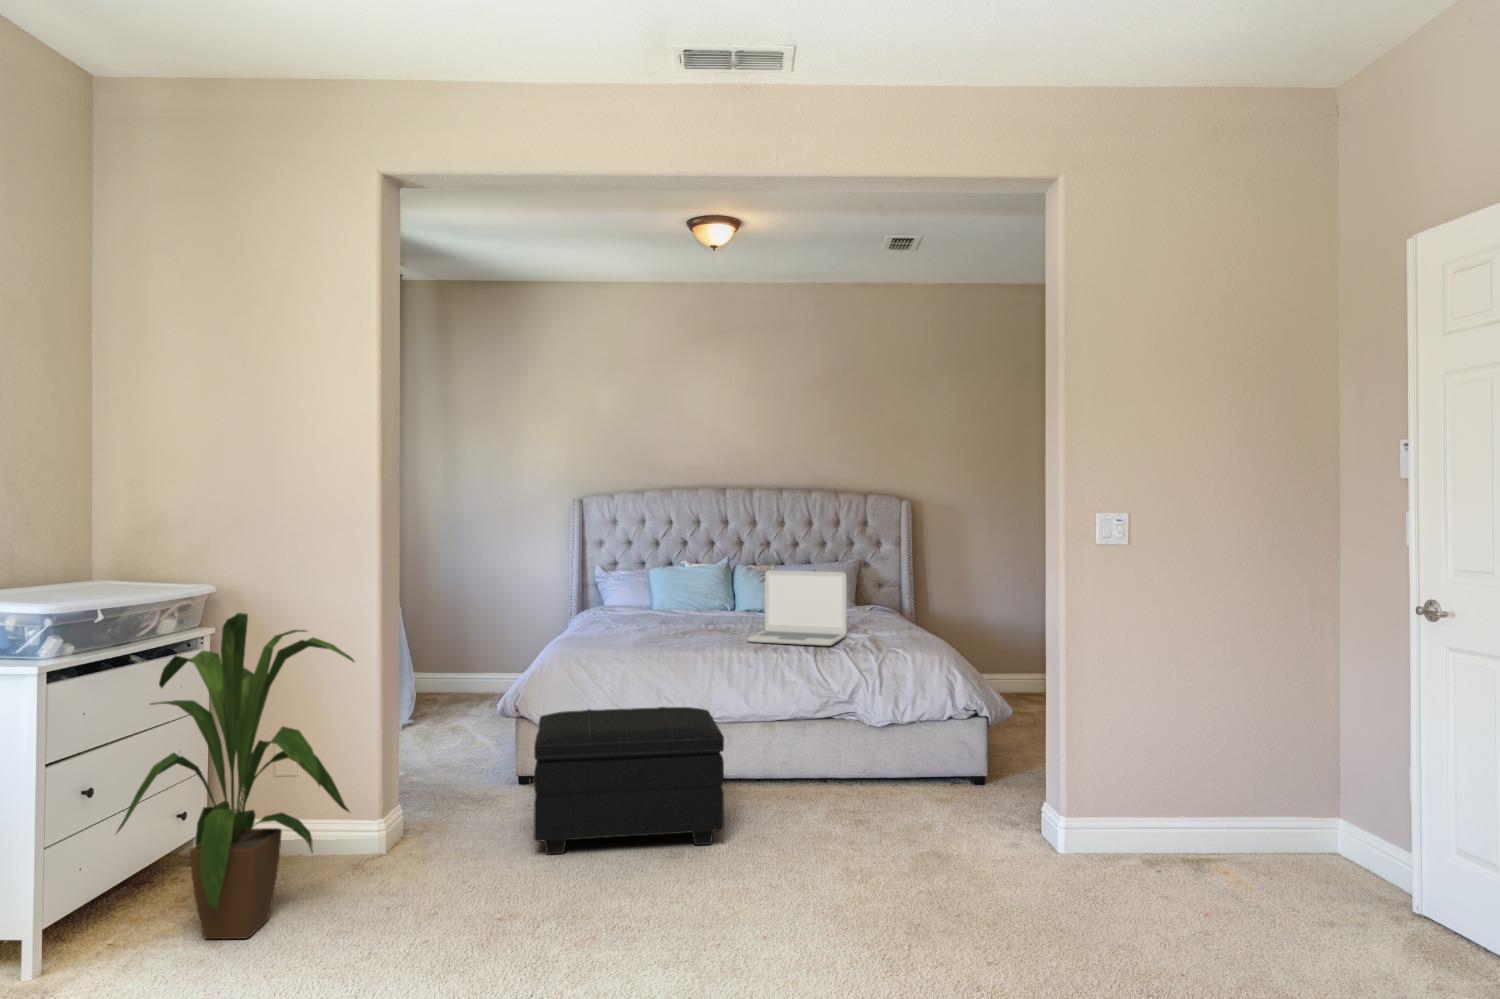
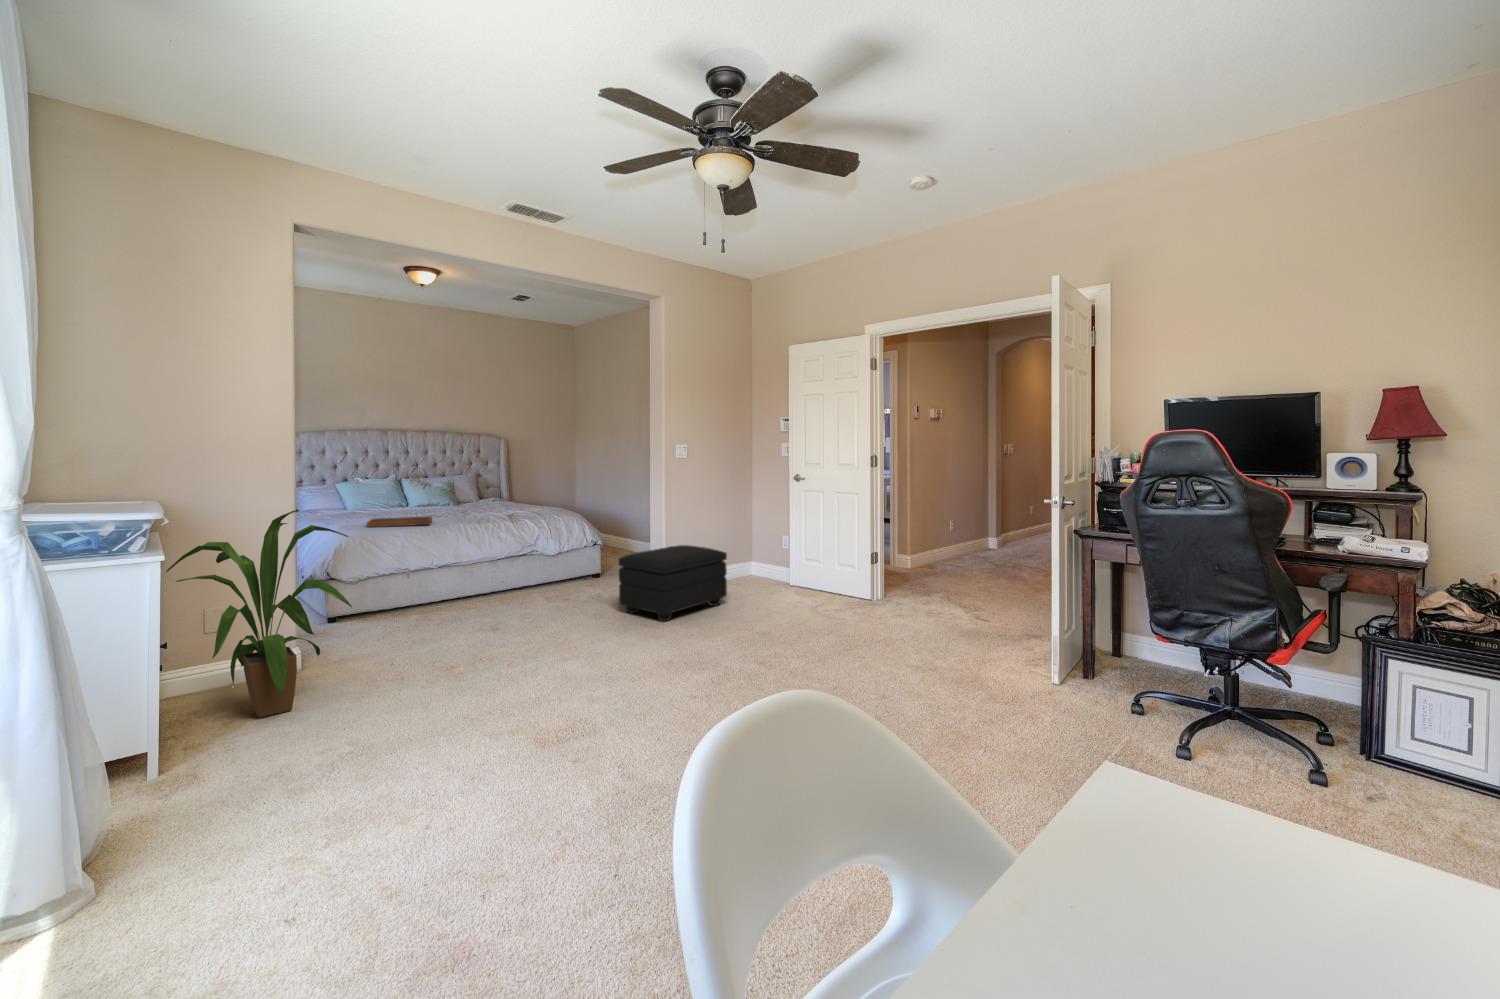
laptop: present [748,570,846,646] -> none [463,478,520,521]
tray: none [606,608,704,643] -> present [367,505,432,527]
footstool: present [534,707,724,854] -> present [619,545,727,621]

